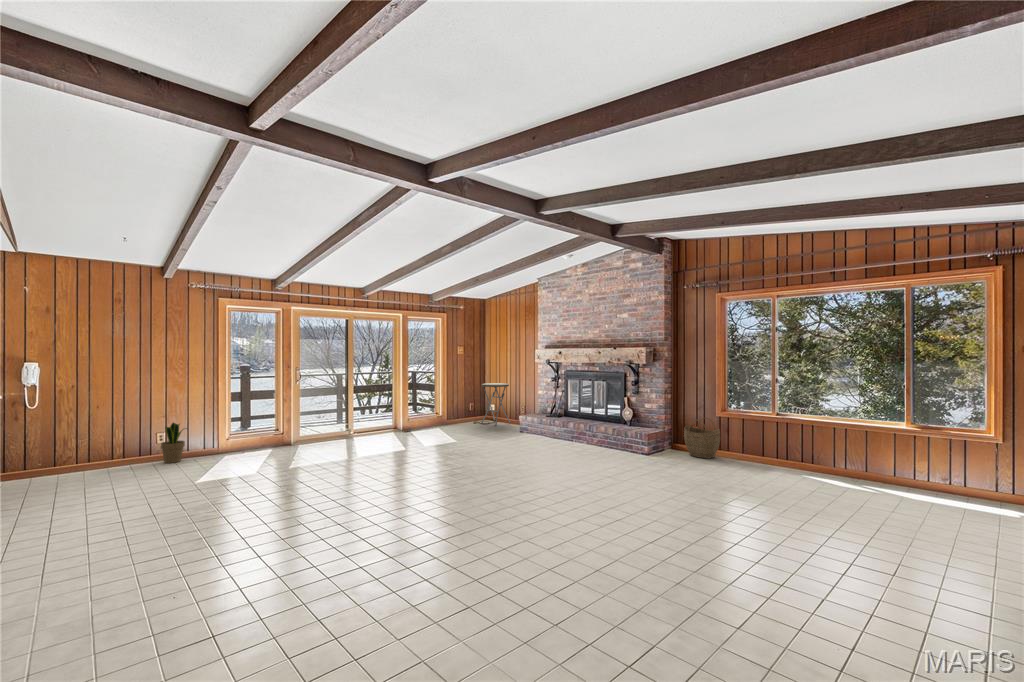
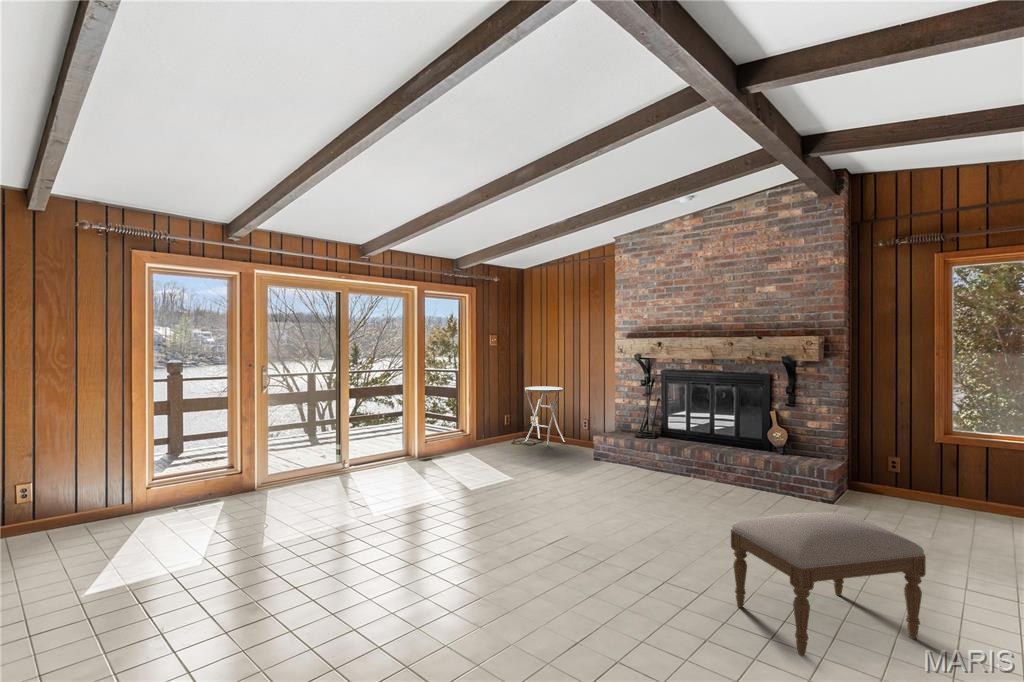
woven basket: present [684,418,720,459] -> none [884,444,949,510]
potted plant: present [161,423,187,463] -> none [19,467,73,542]
ottoman: none [523,442,603,504] -> present [731,512,926,656]

